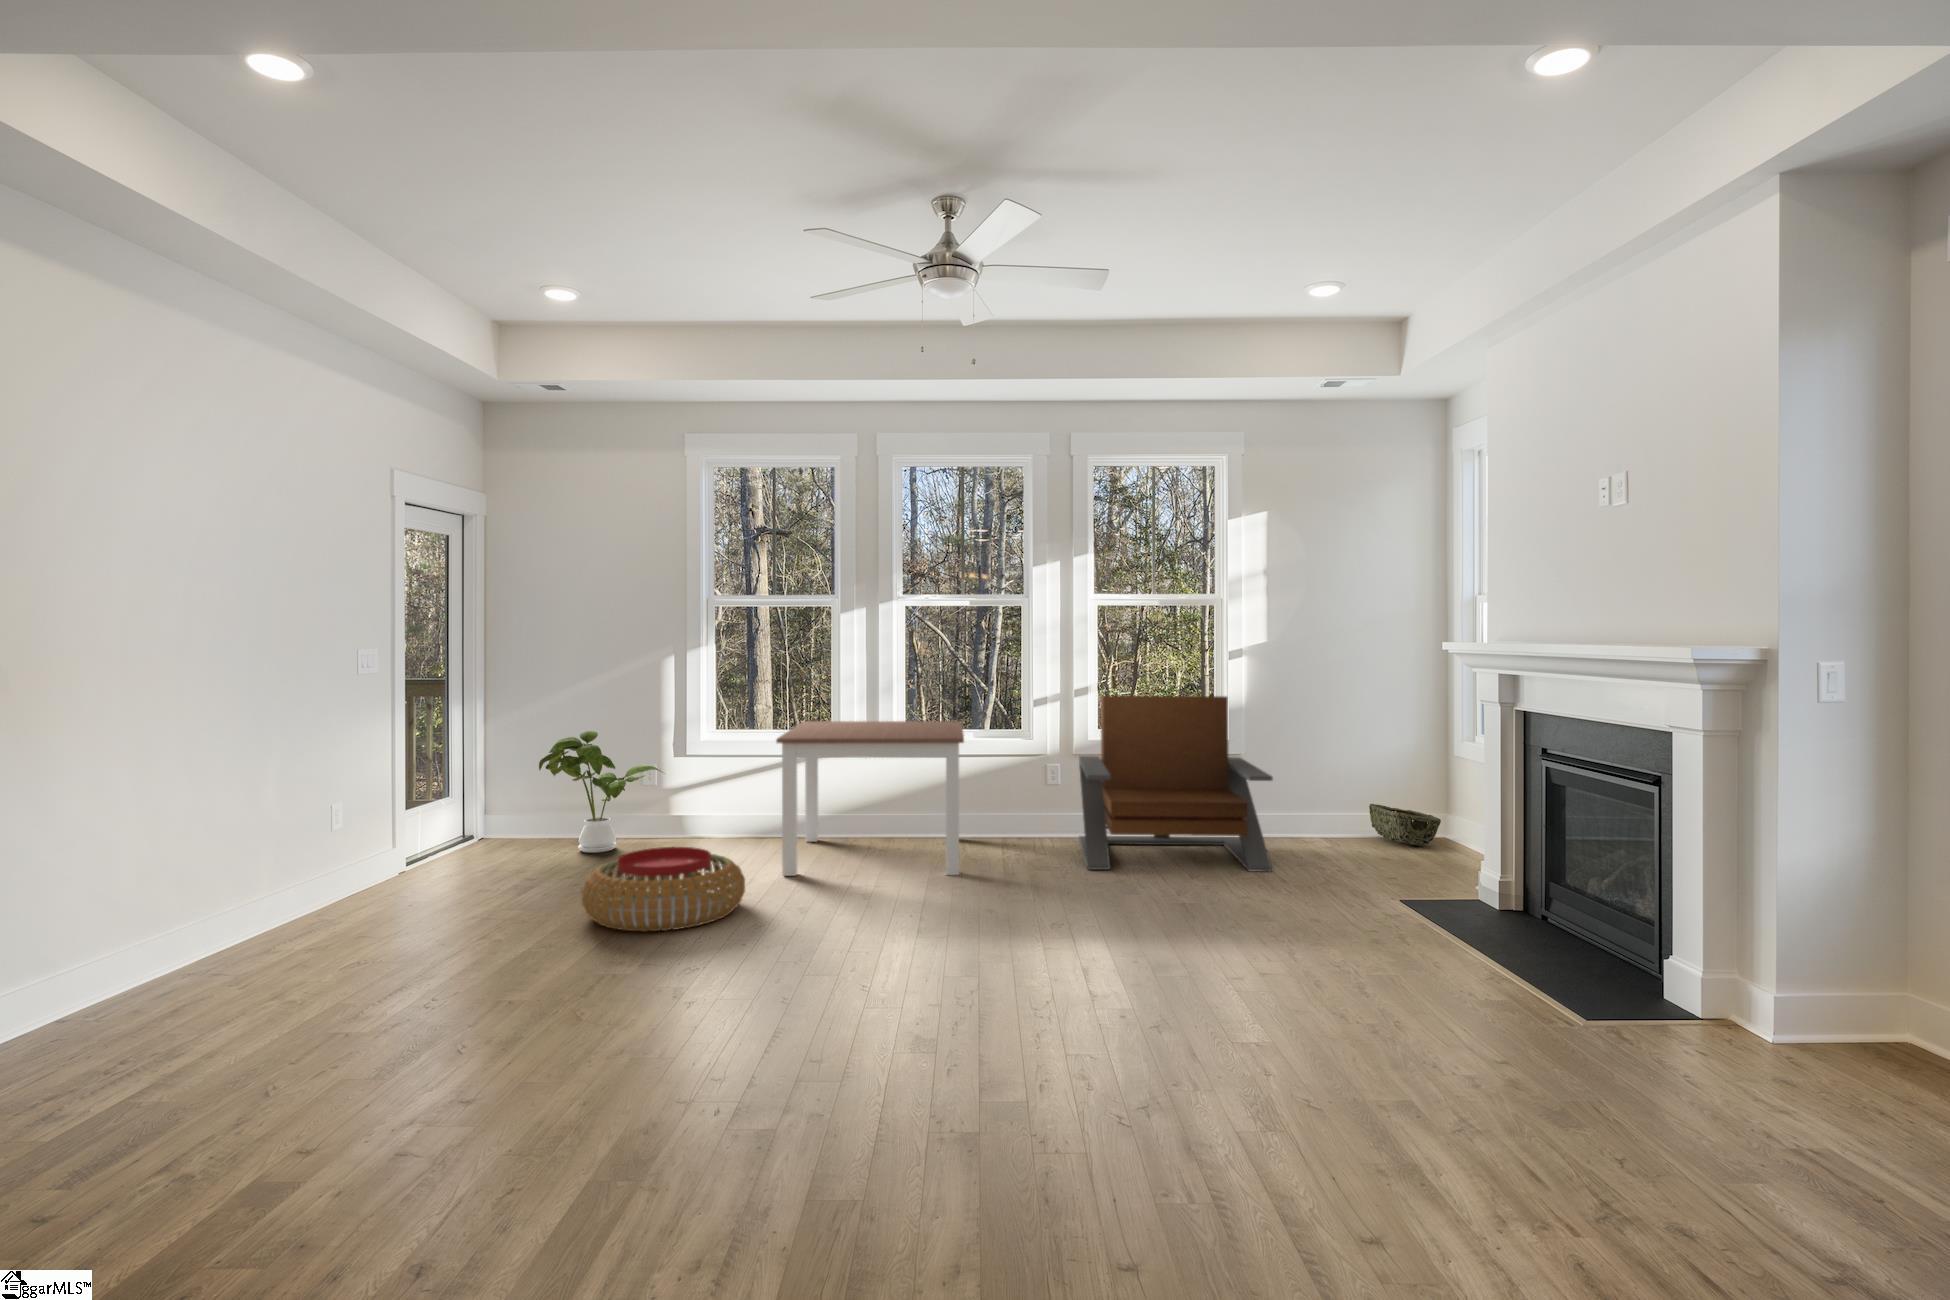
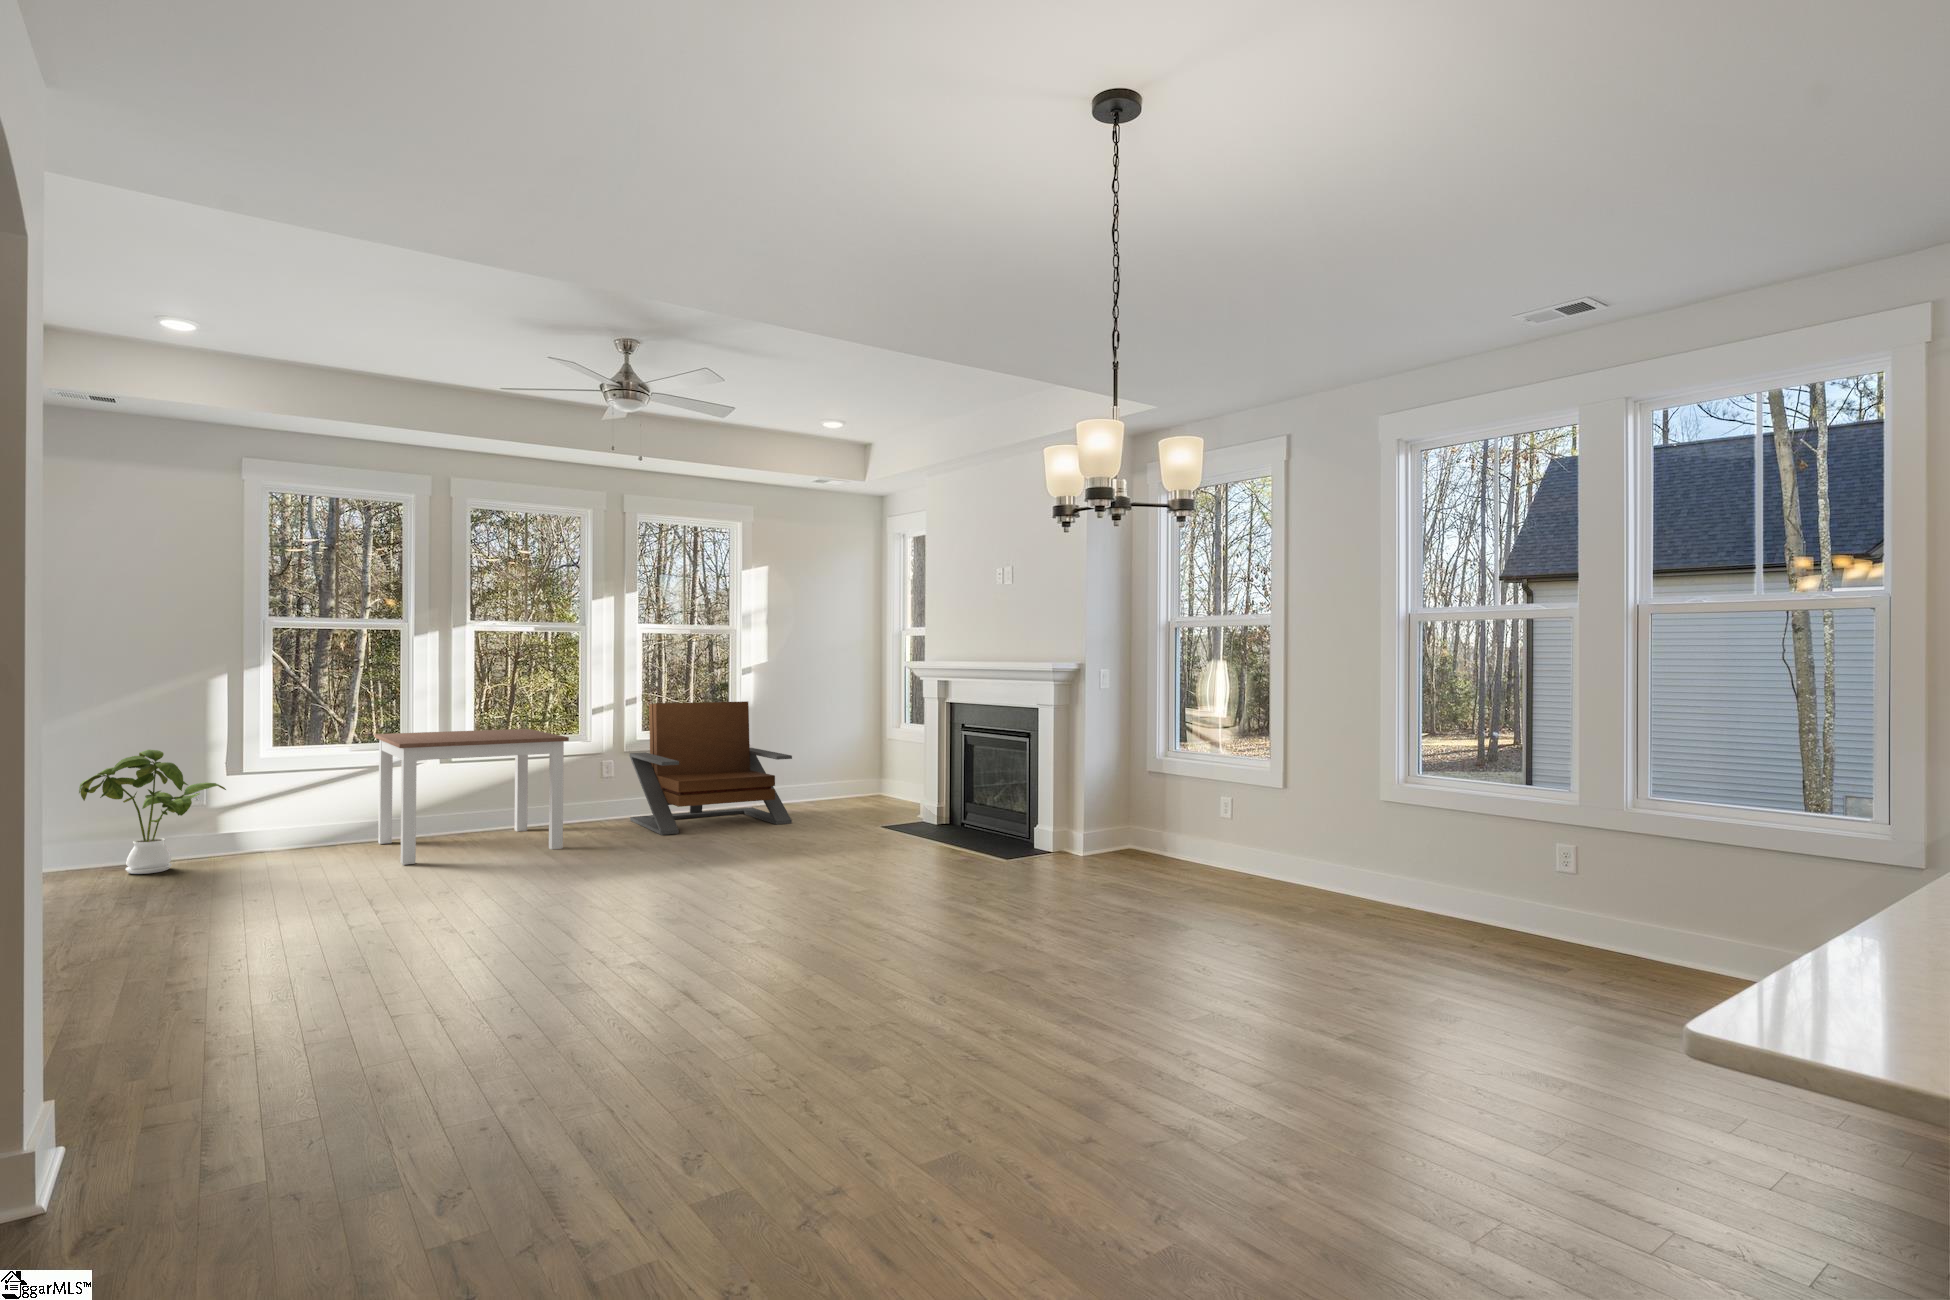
woven basket: present [1369,804,1441,846] -> none [836,777,885,803]
pouf: present [581,847,745,932] -> none [249,839,411,909]

